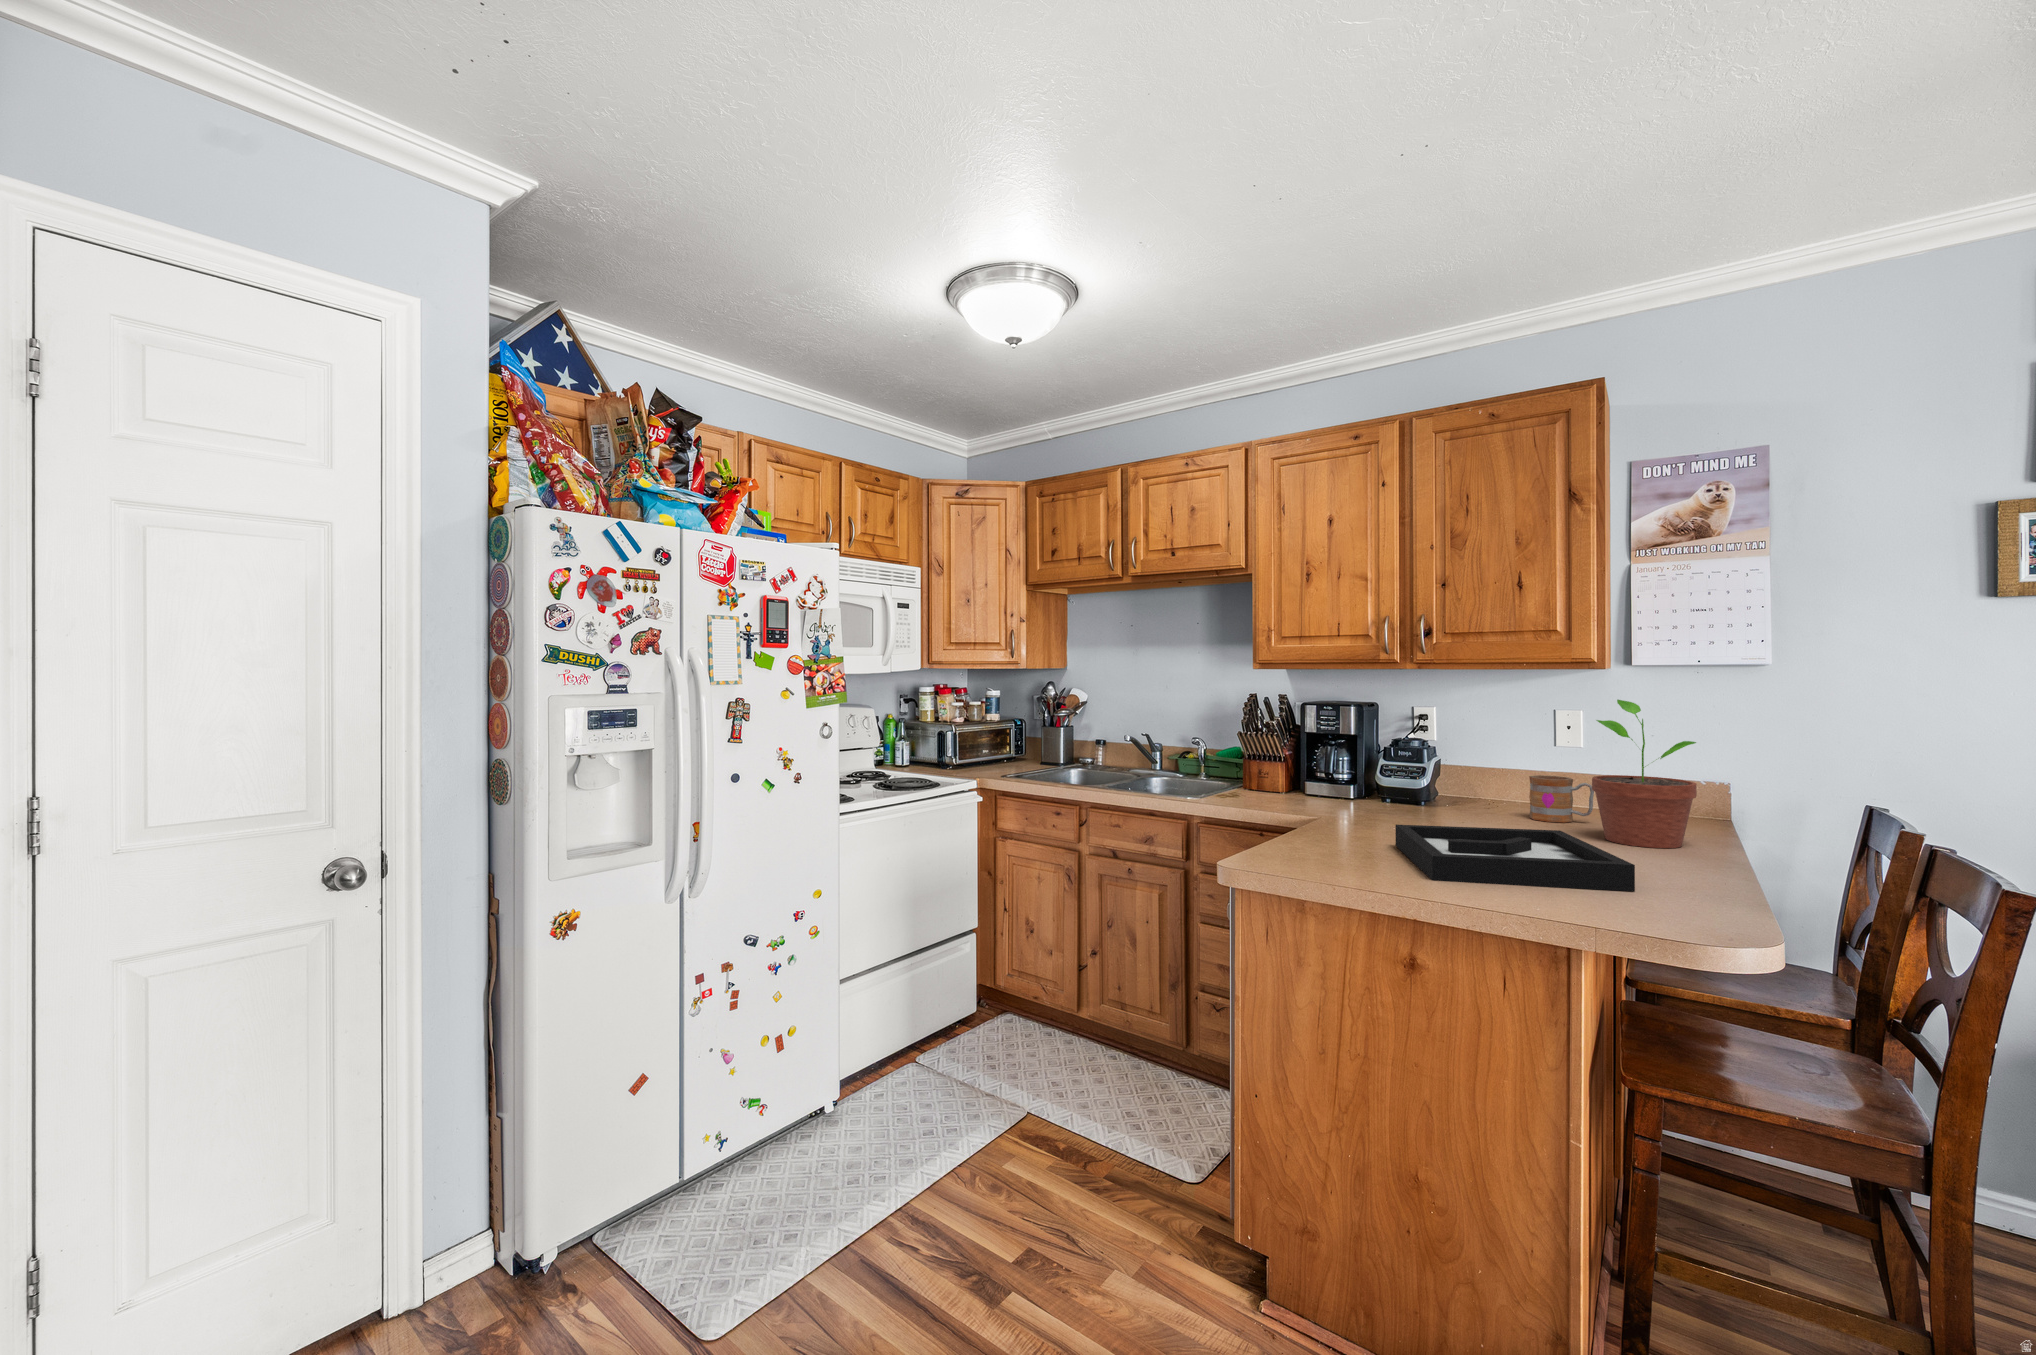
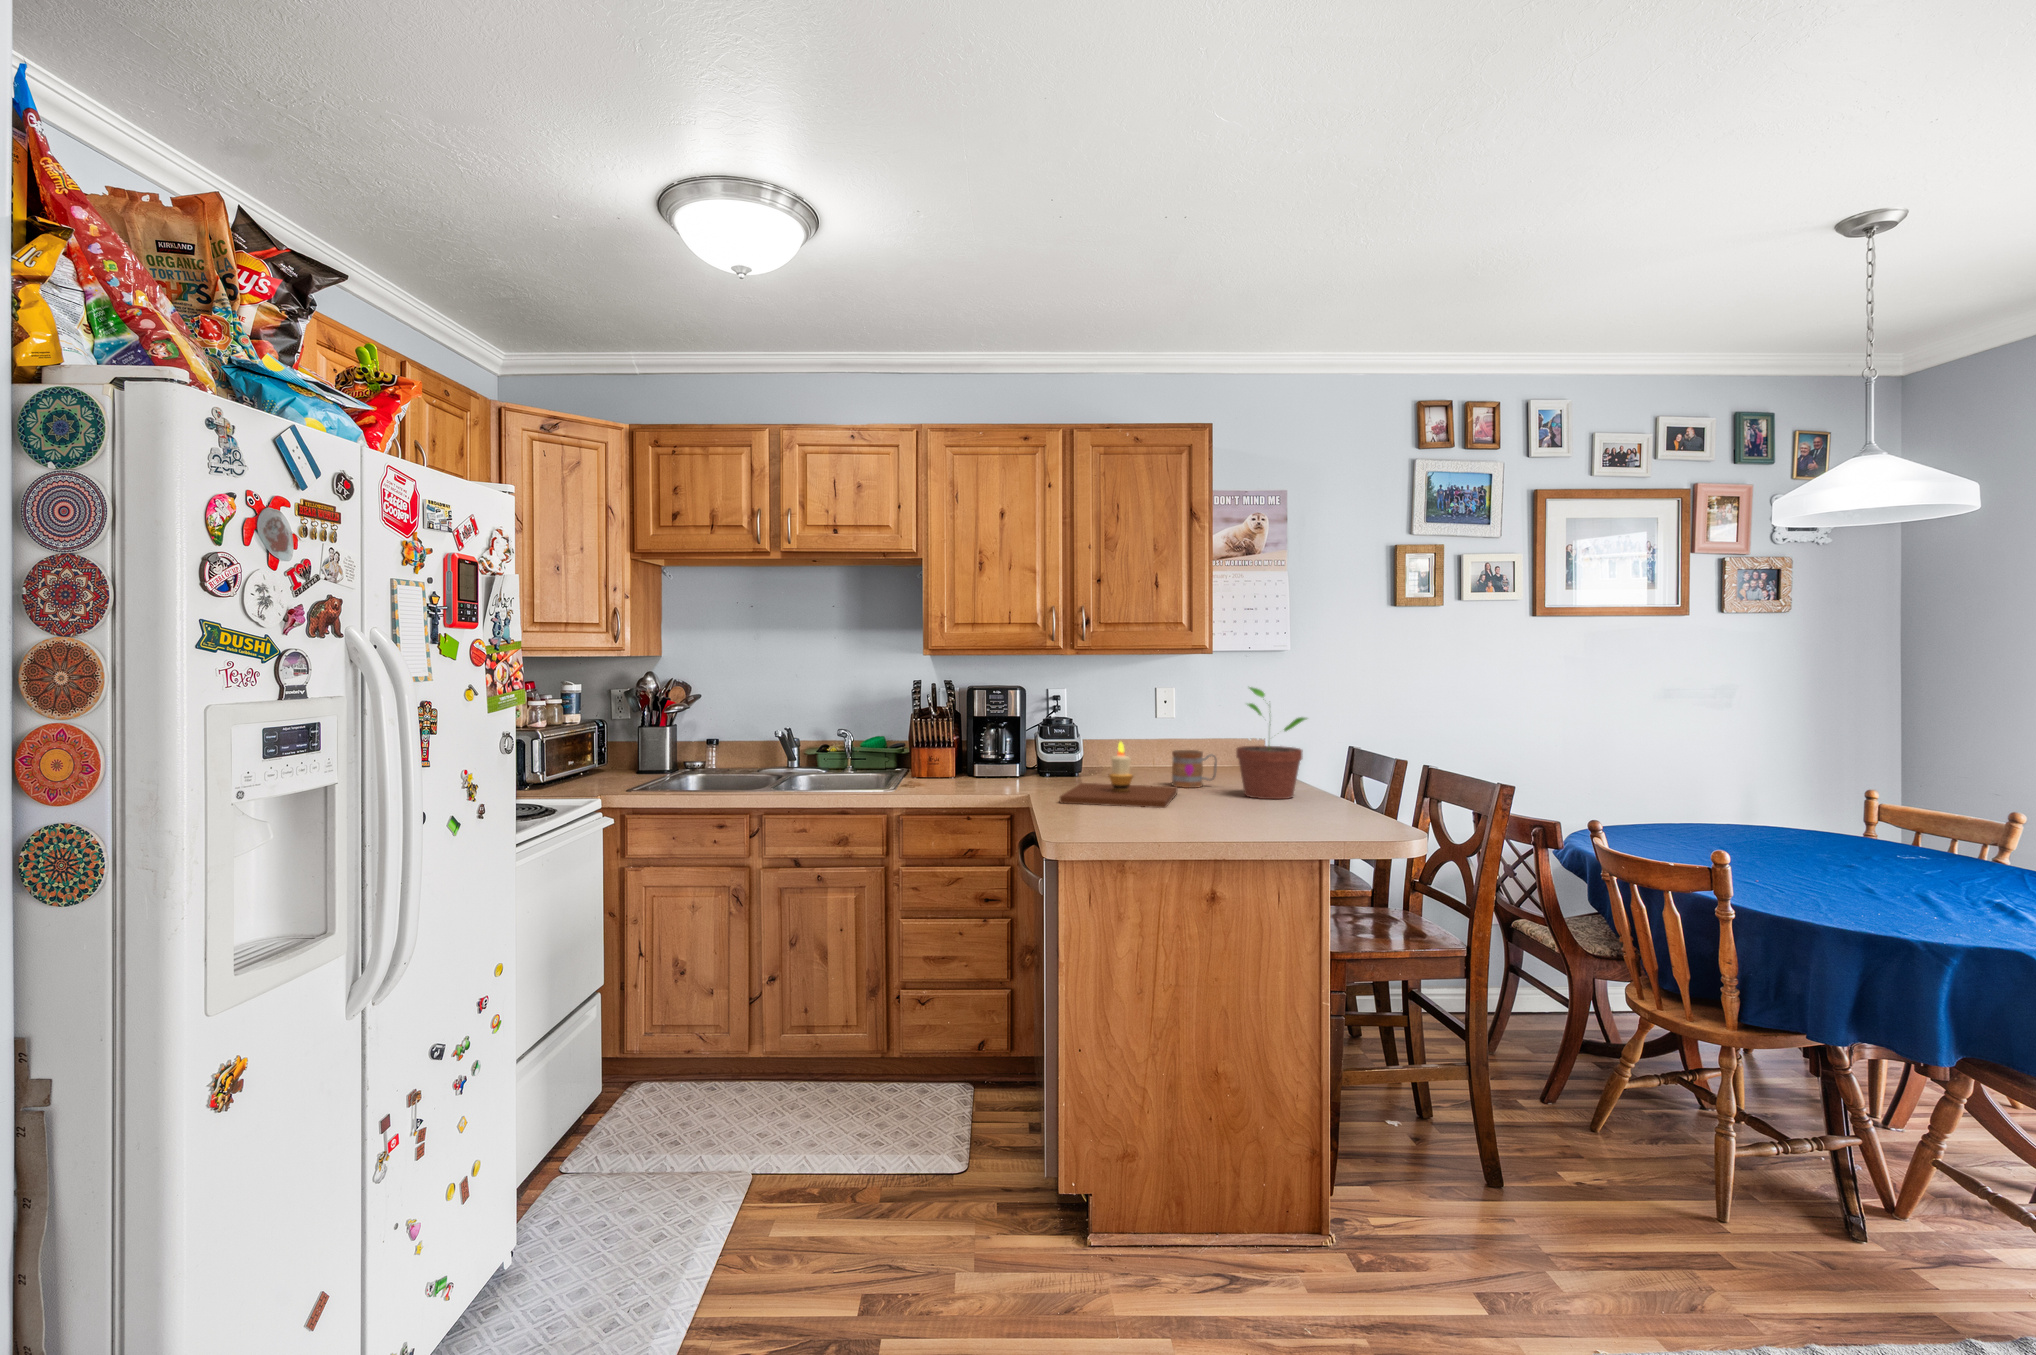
candle: none [1337,759,1511,840] -> present [1060,742,1178,808]
decorative tray: present [1395,824,1635,891] -> none [1145,791,1334,839]

